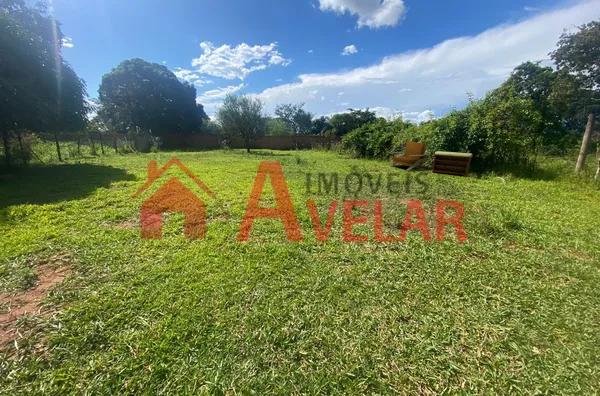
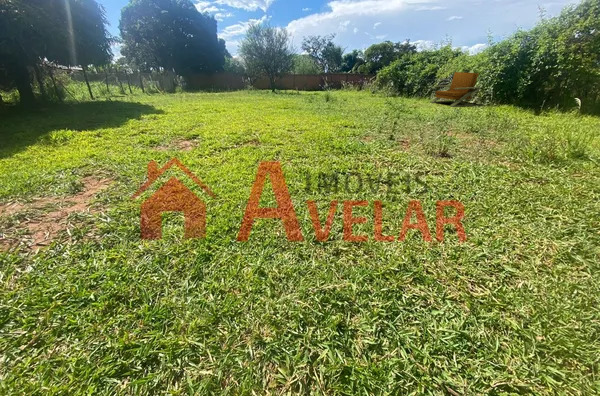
bench: present [432,151,473,177] -> none [481,82,535,112]

